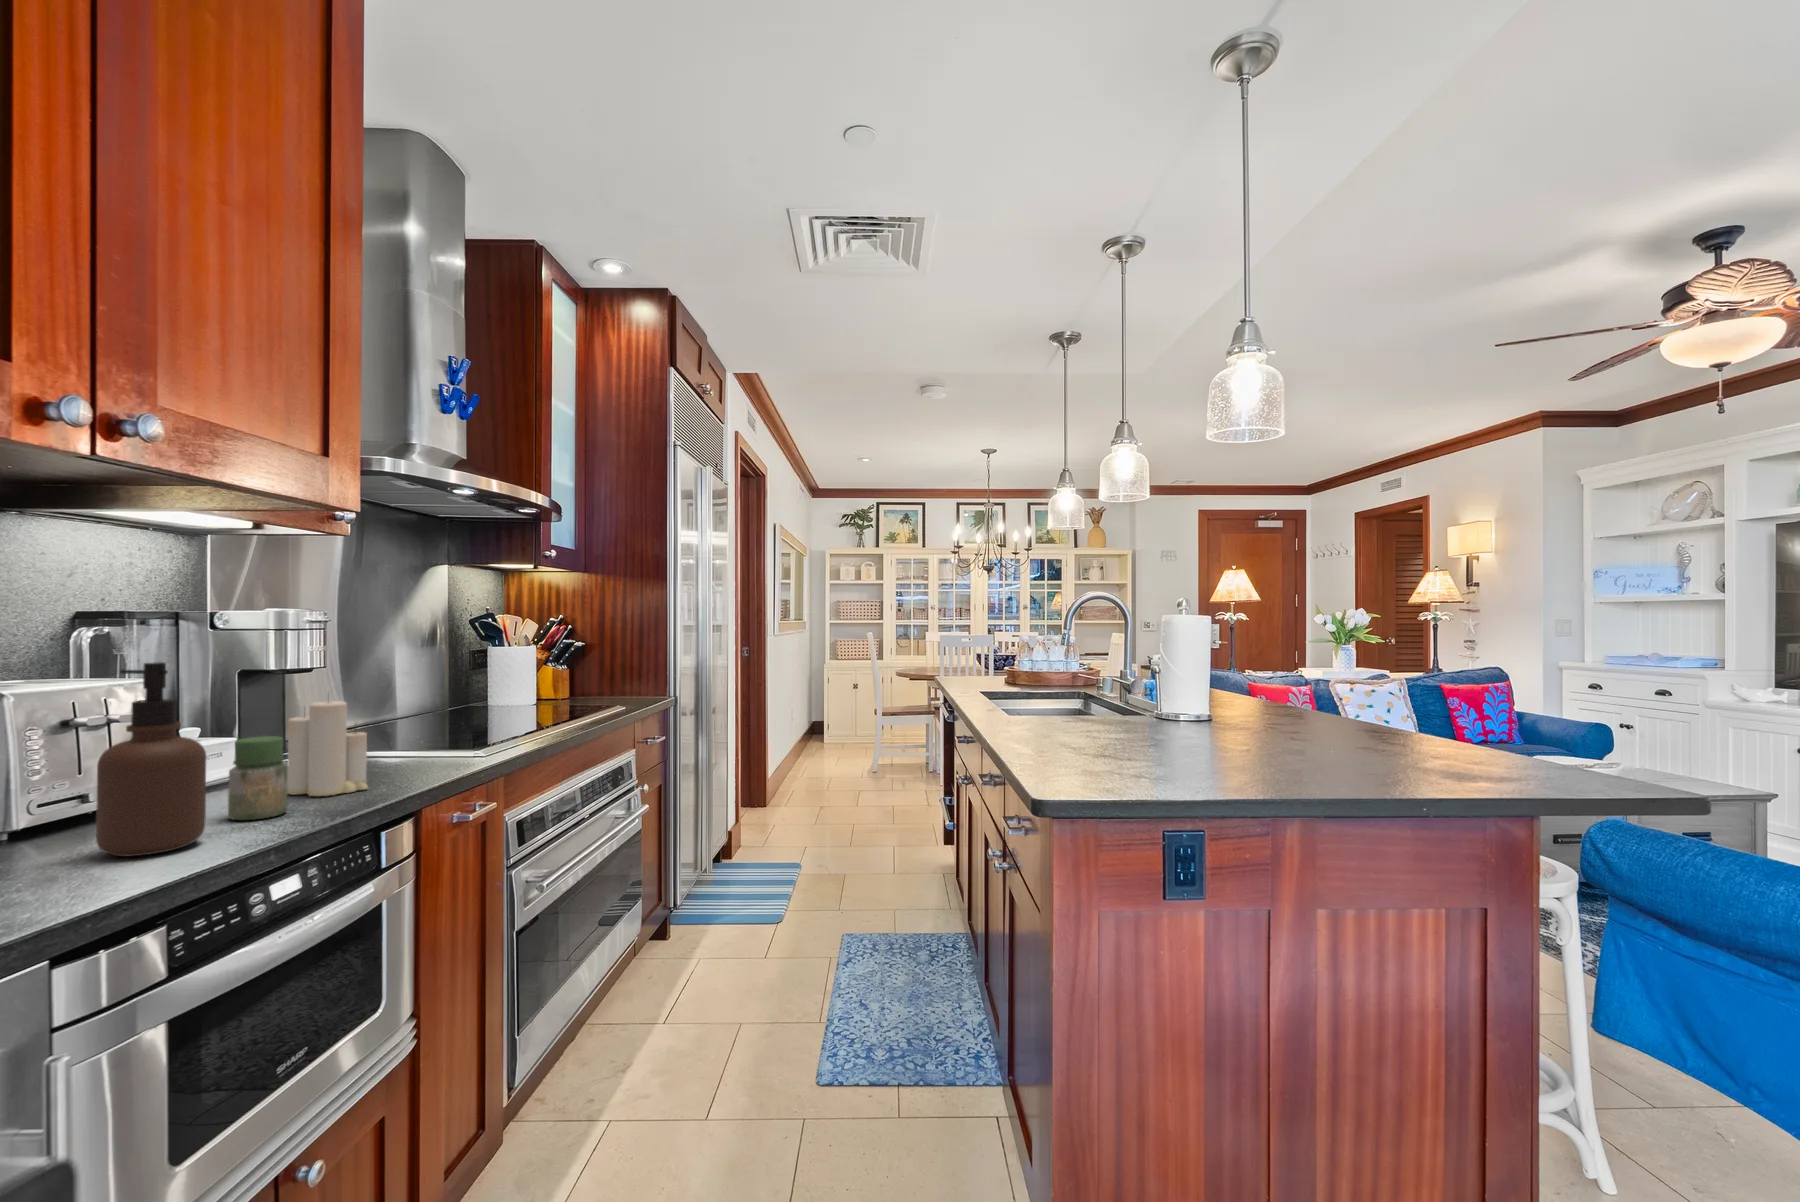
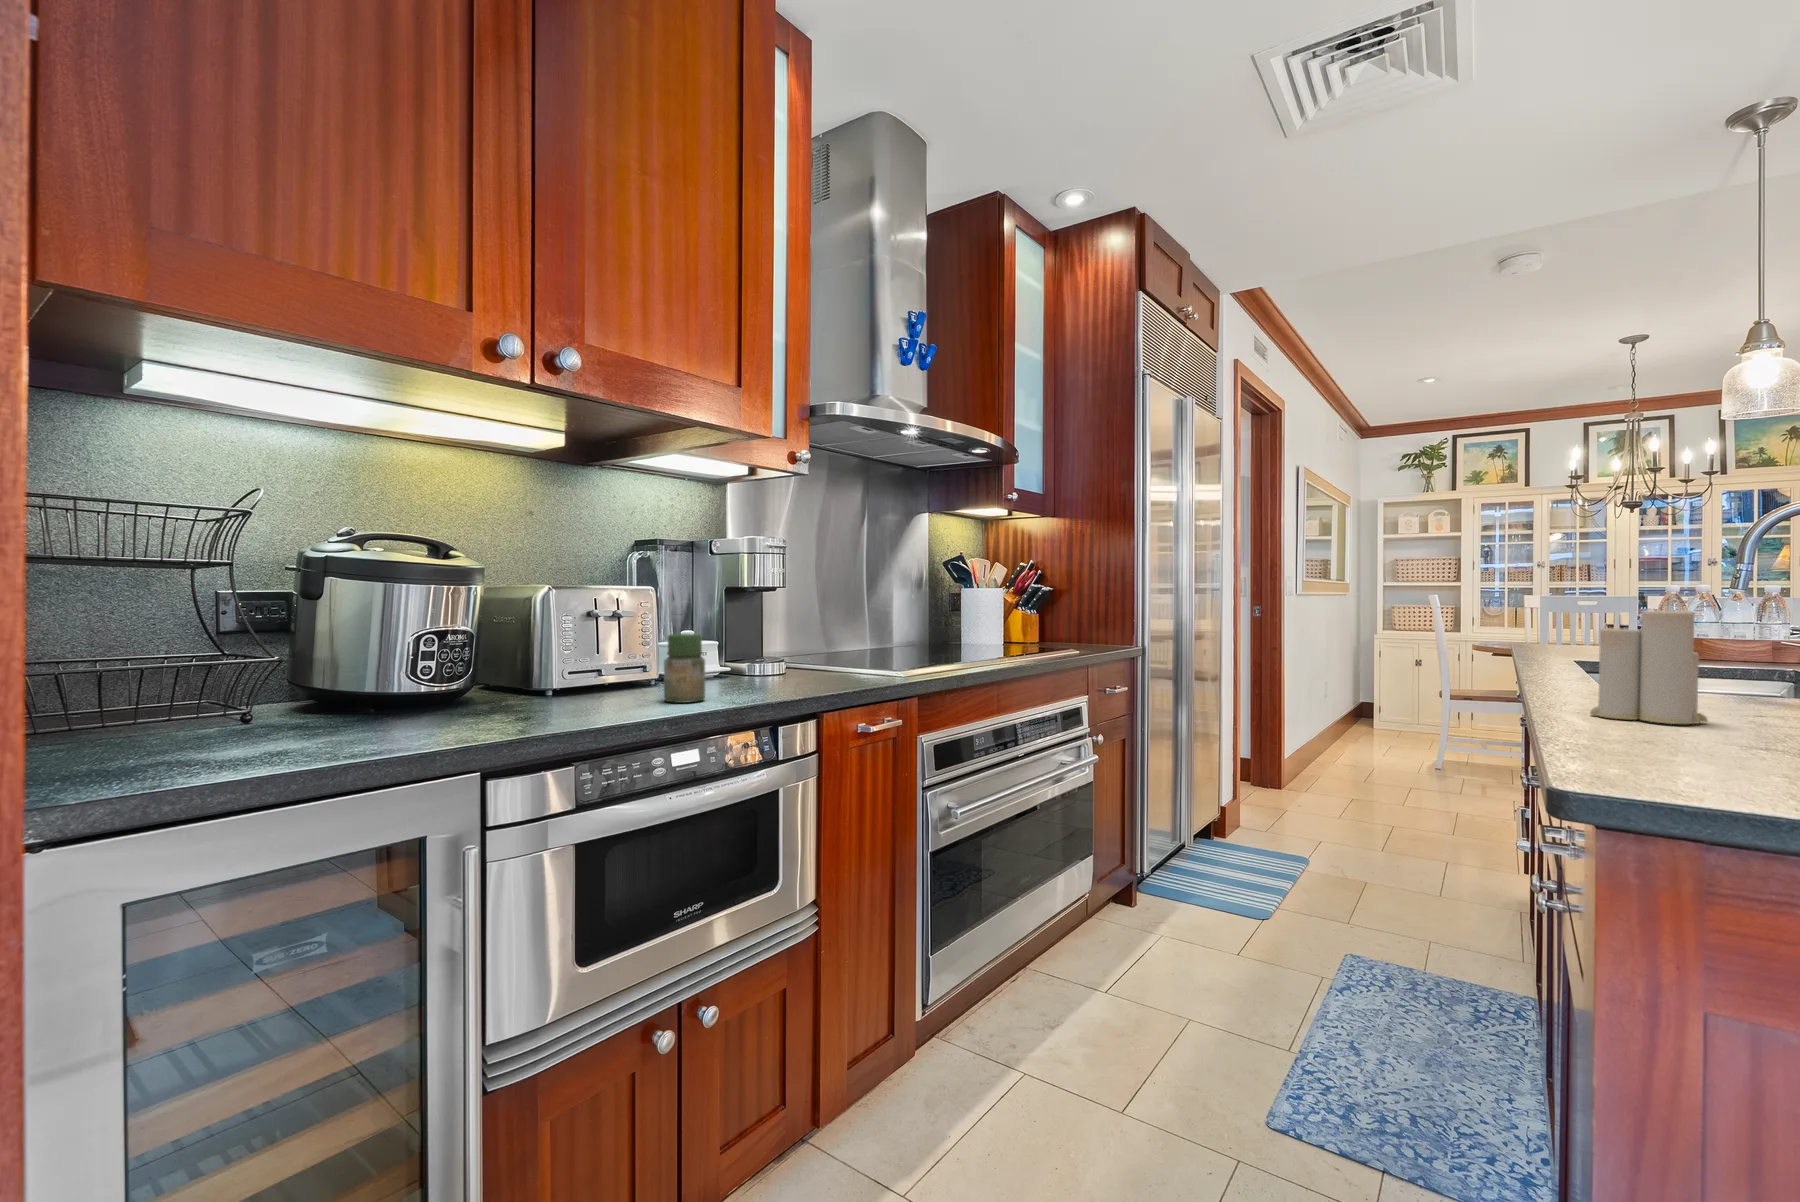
soap dispenser: present [96,662,206,856] -> none [557,560,628,715]
candle: present [287,701,368,796] -> present [1590,610,1708,724]

